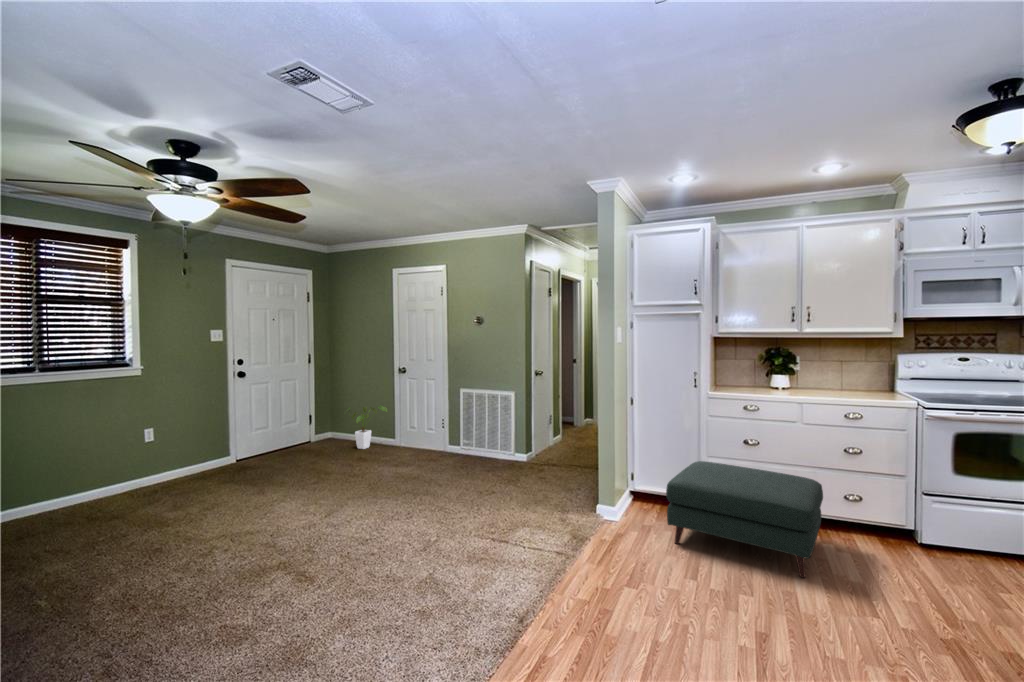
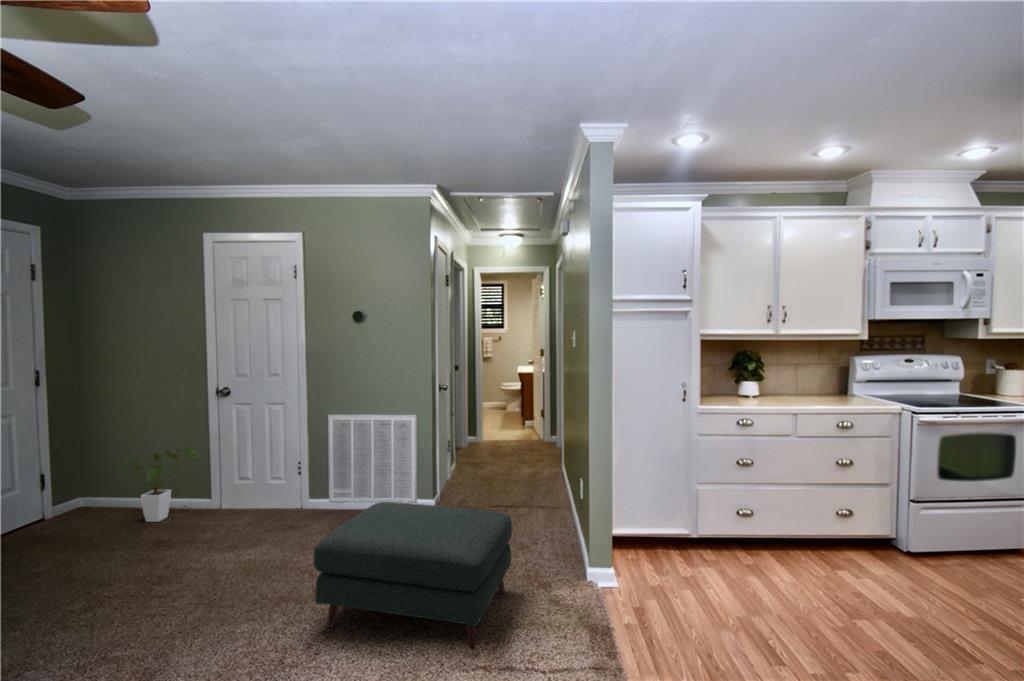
ottoman: present [666,461,823,578] -> present [314,502,512,650]

